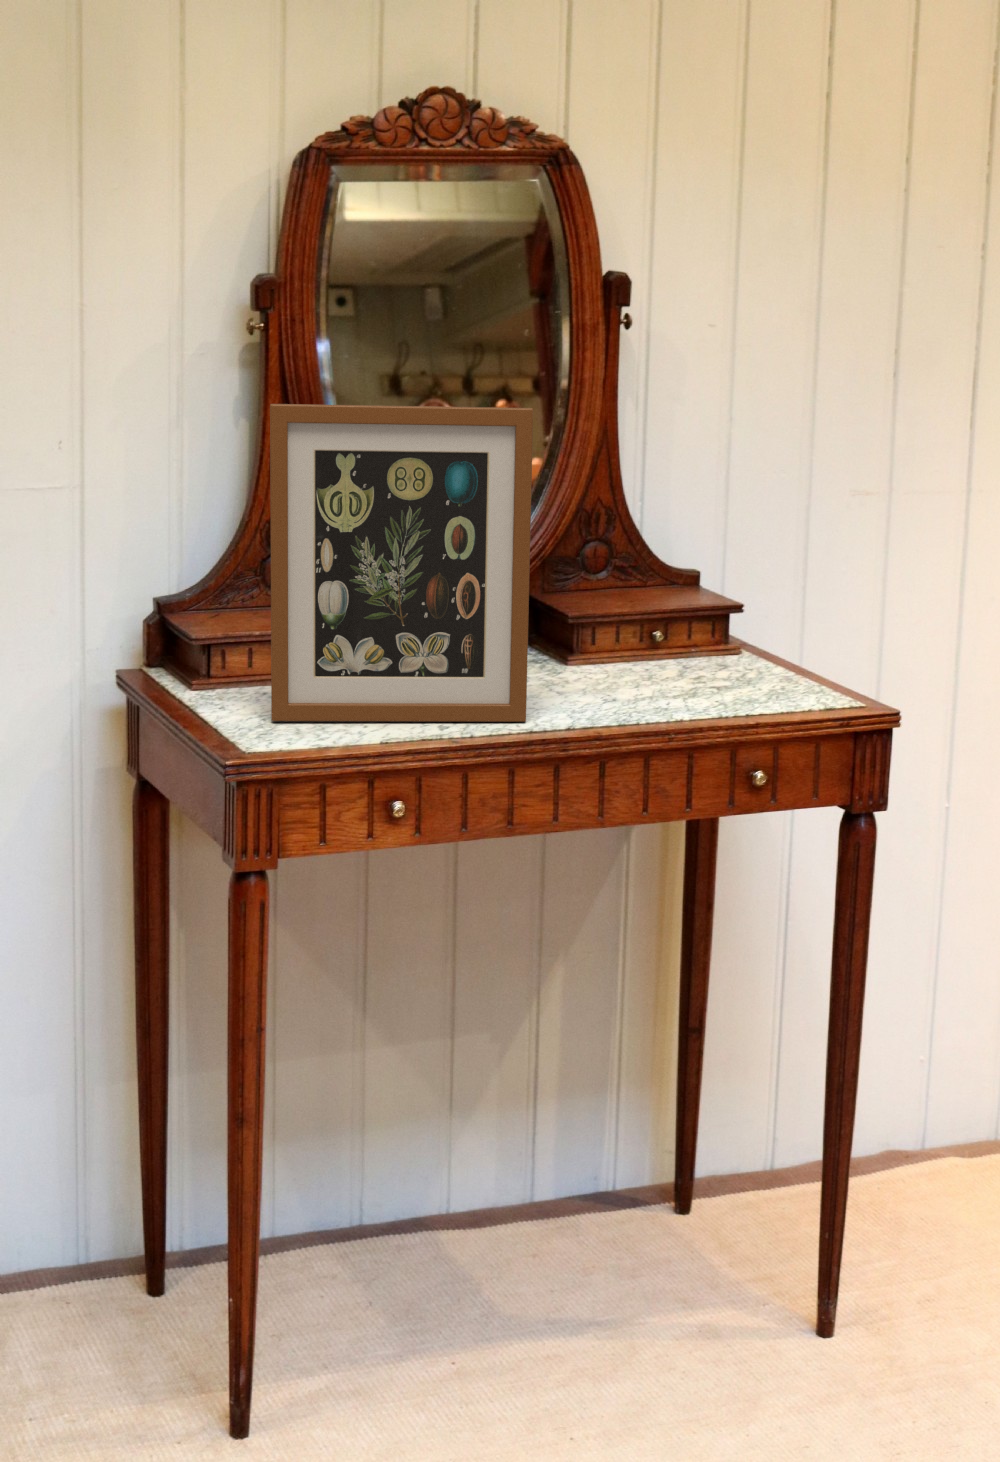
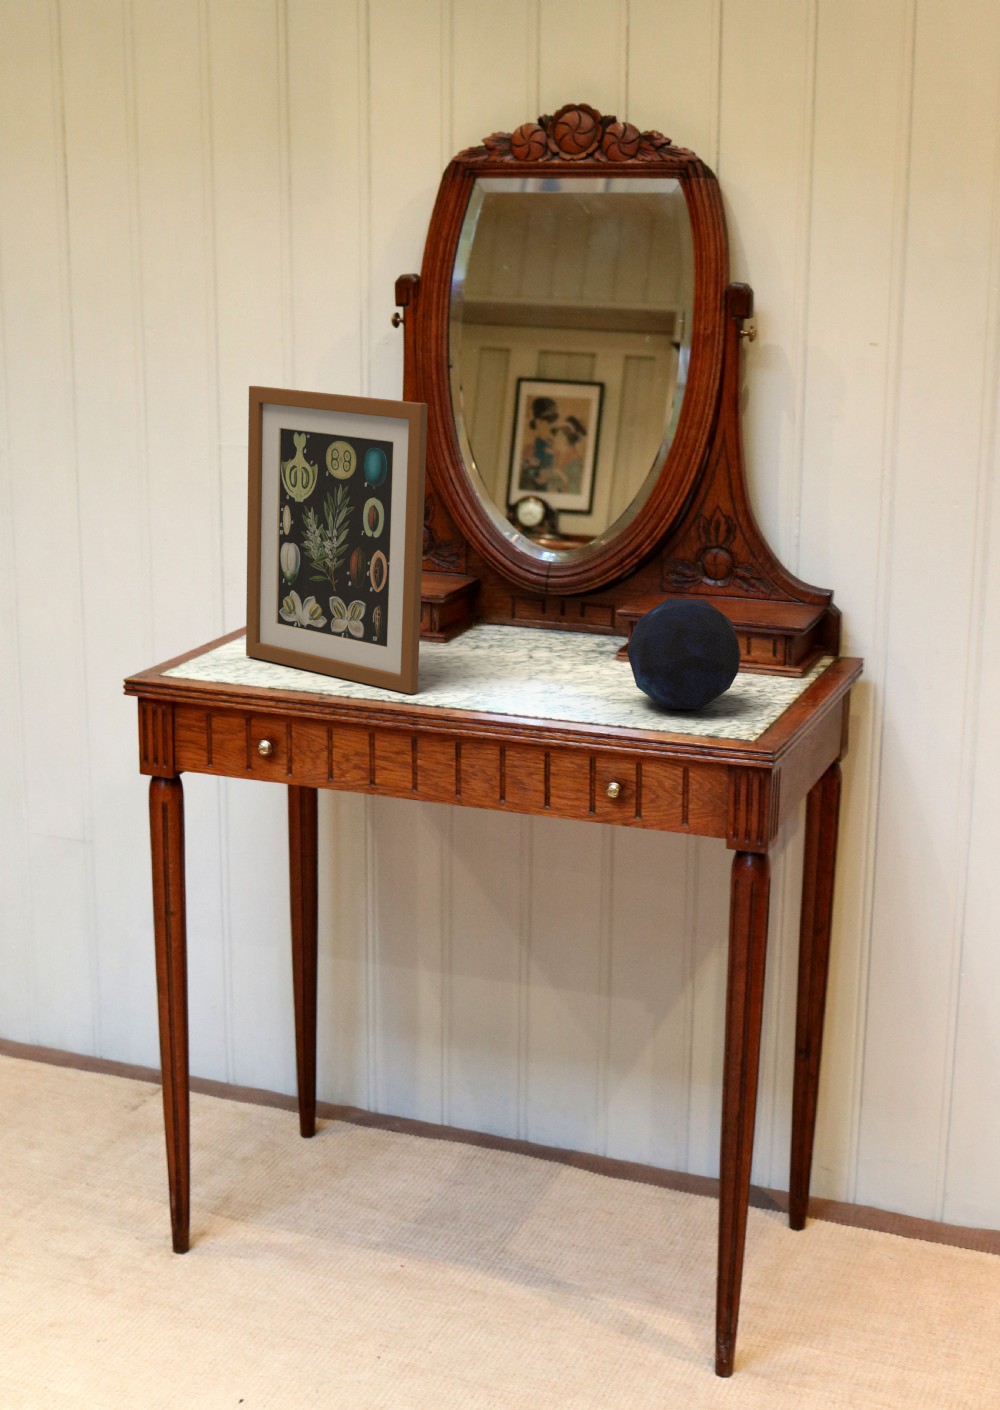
decorative orb: none [682,580,796,691] -> present [627,598,741,709]

